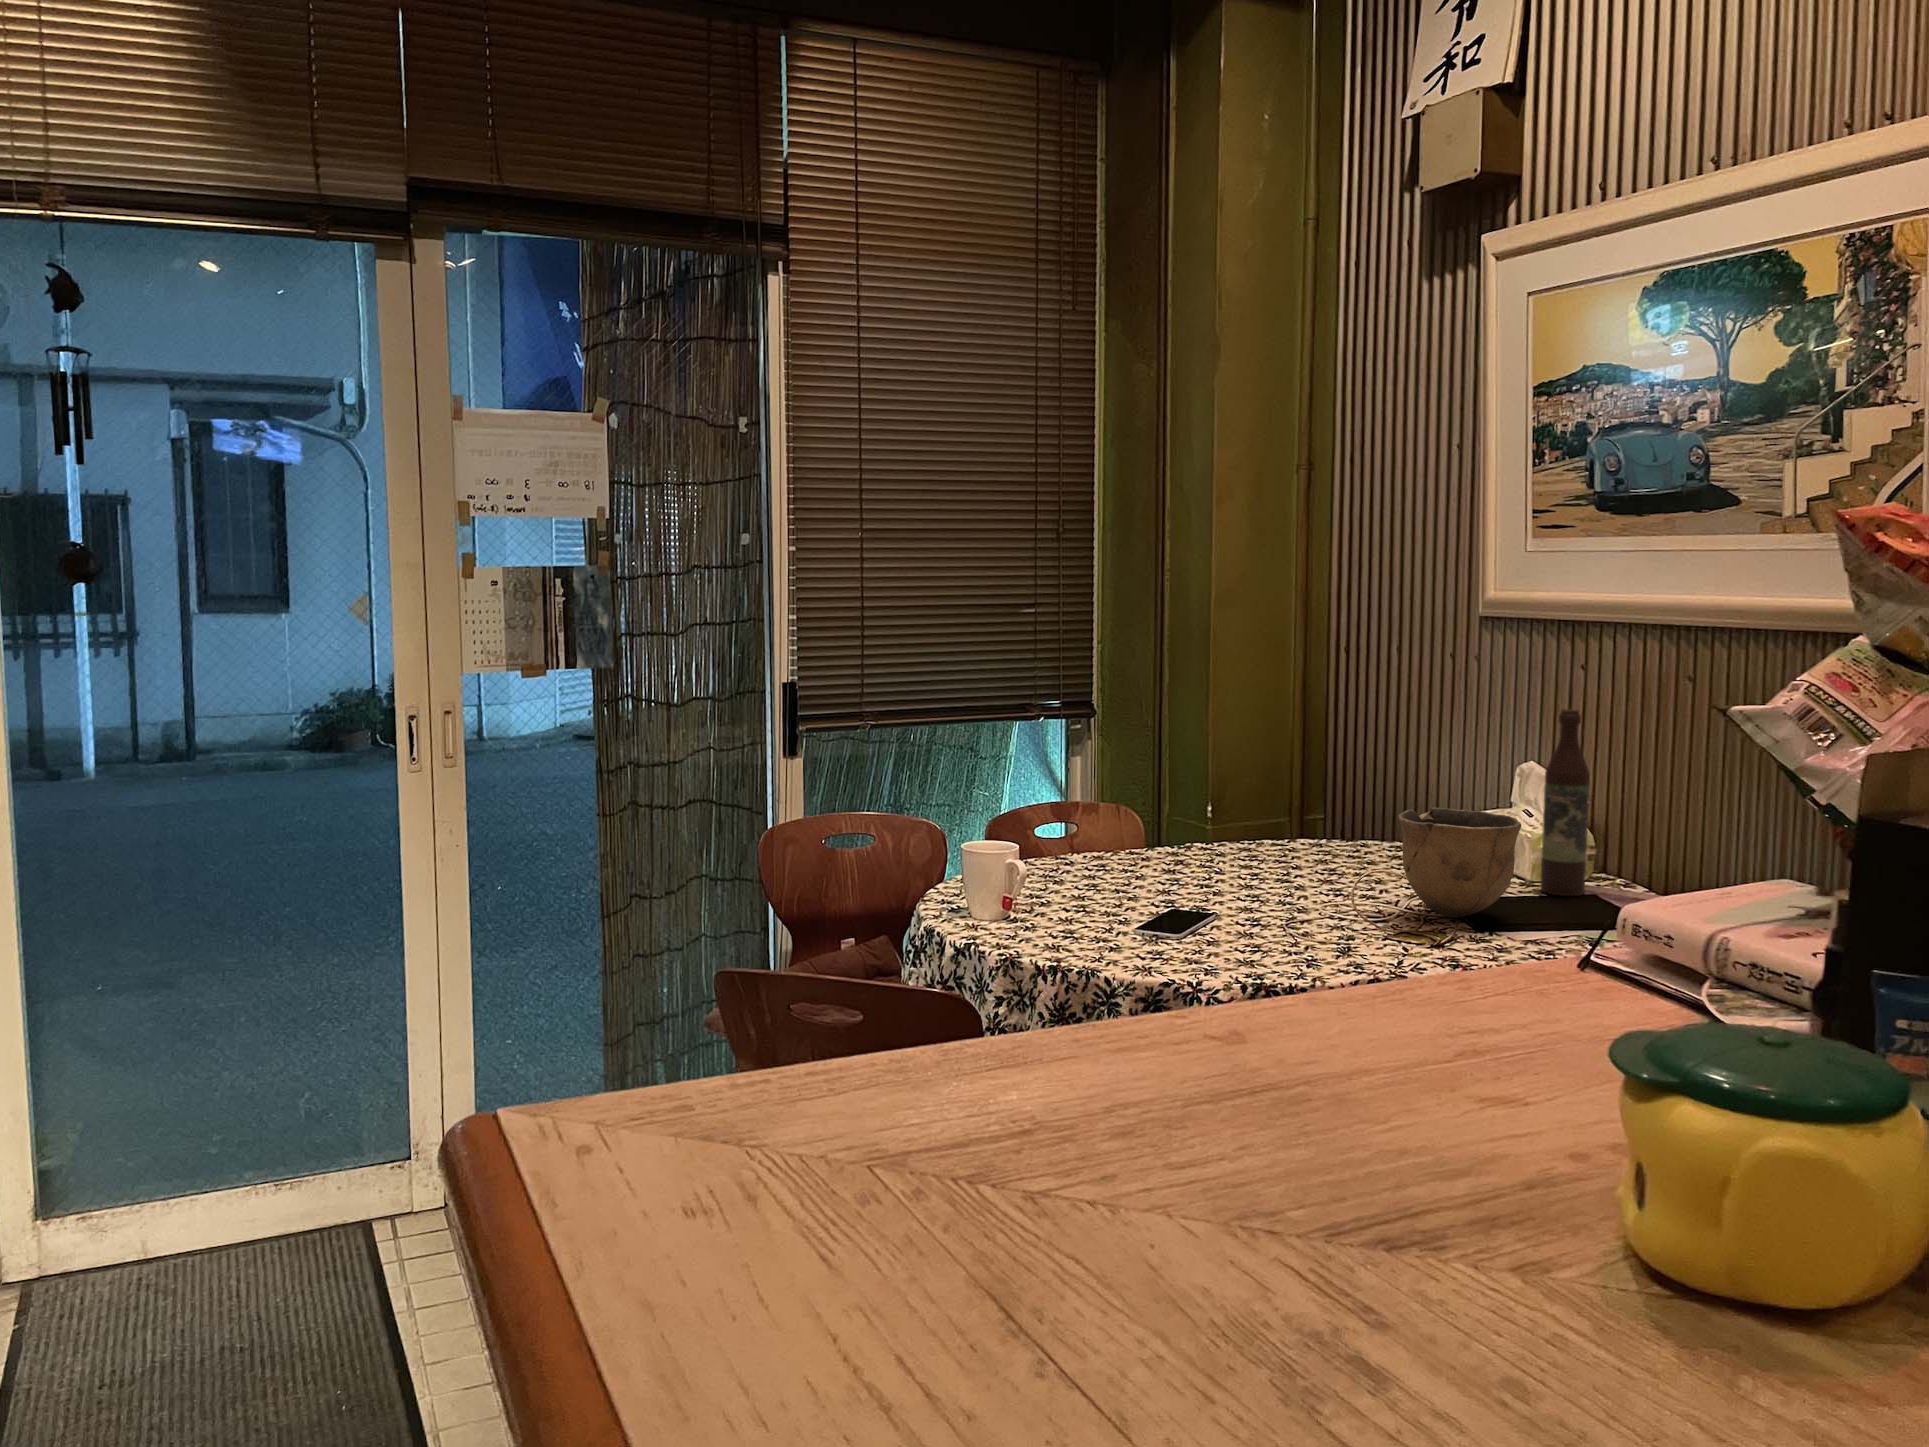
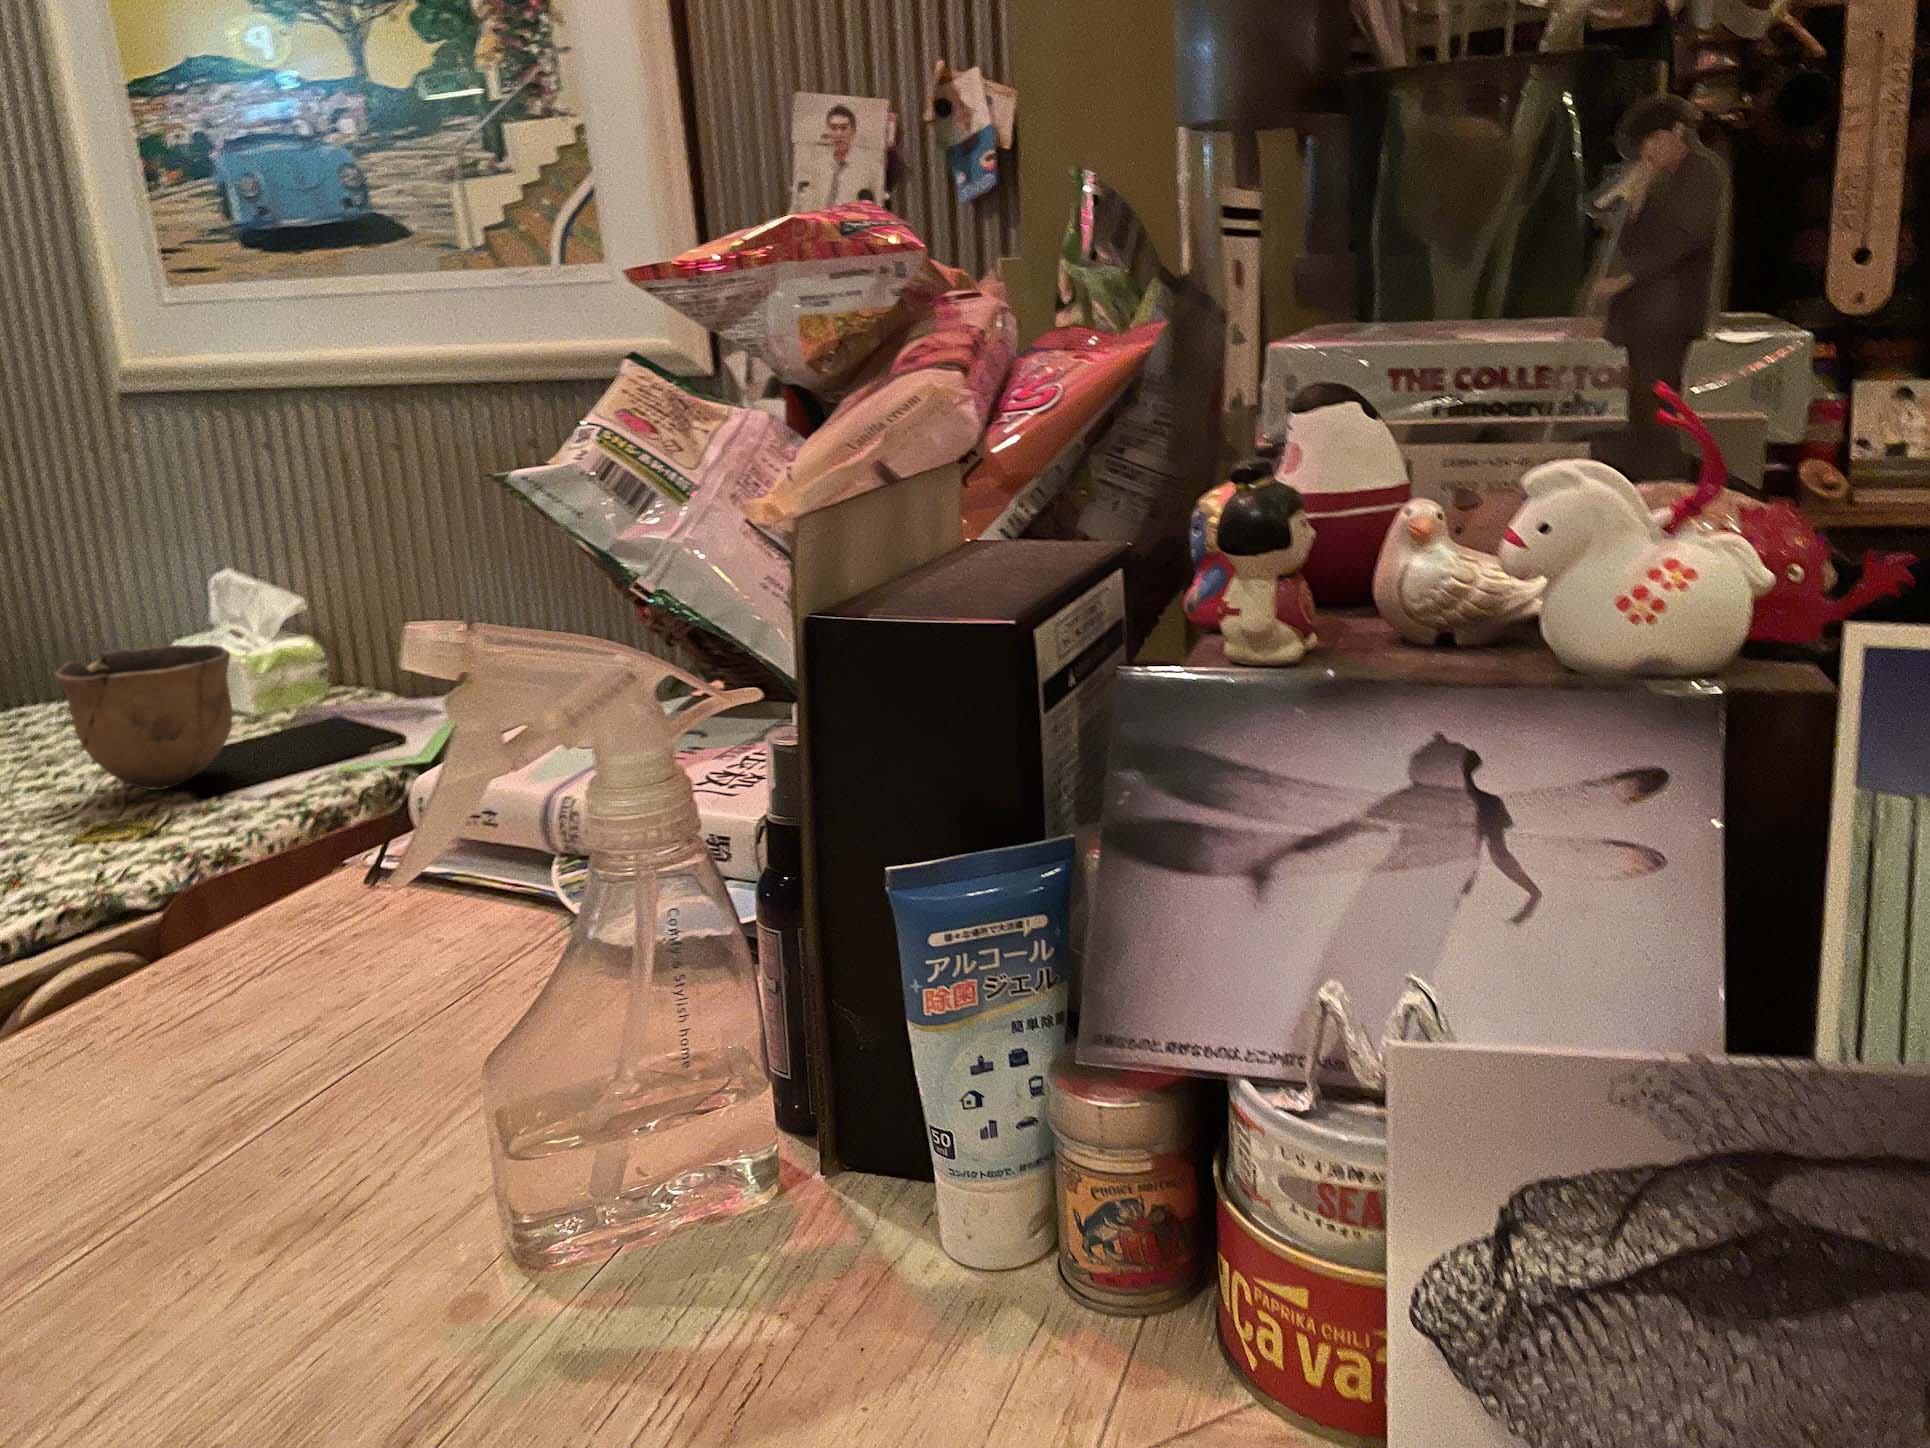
wine bottle: present [1540,709,1590,896] -> none [246,498,325,727]

